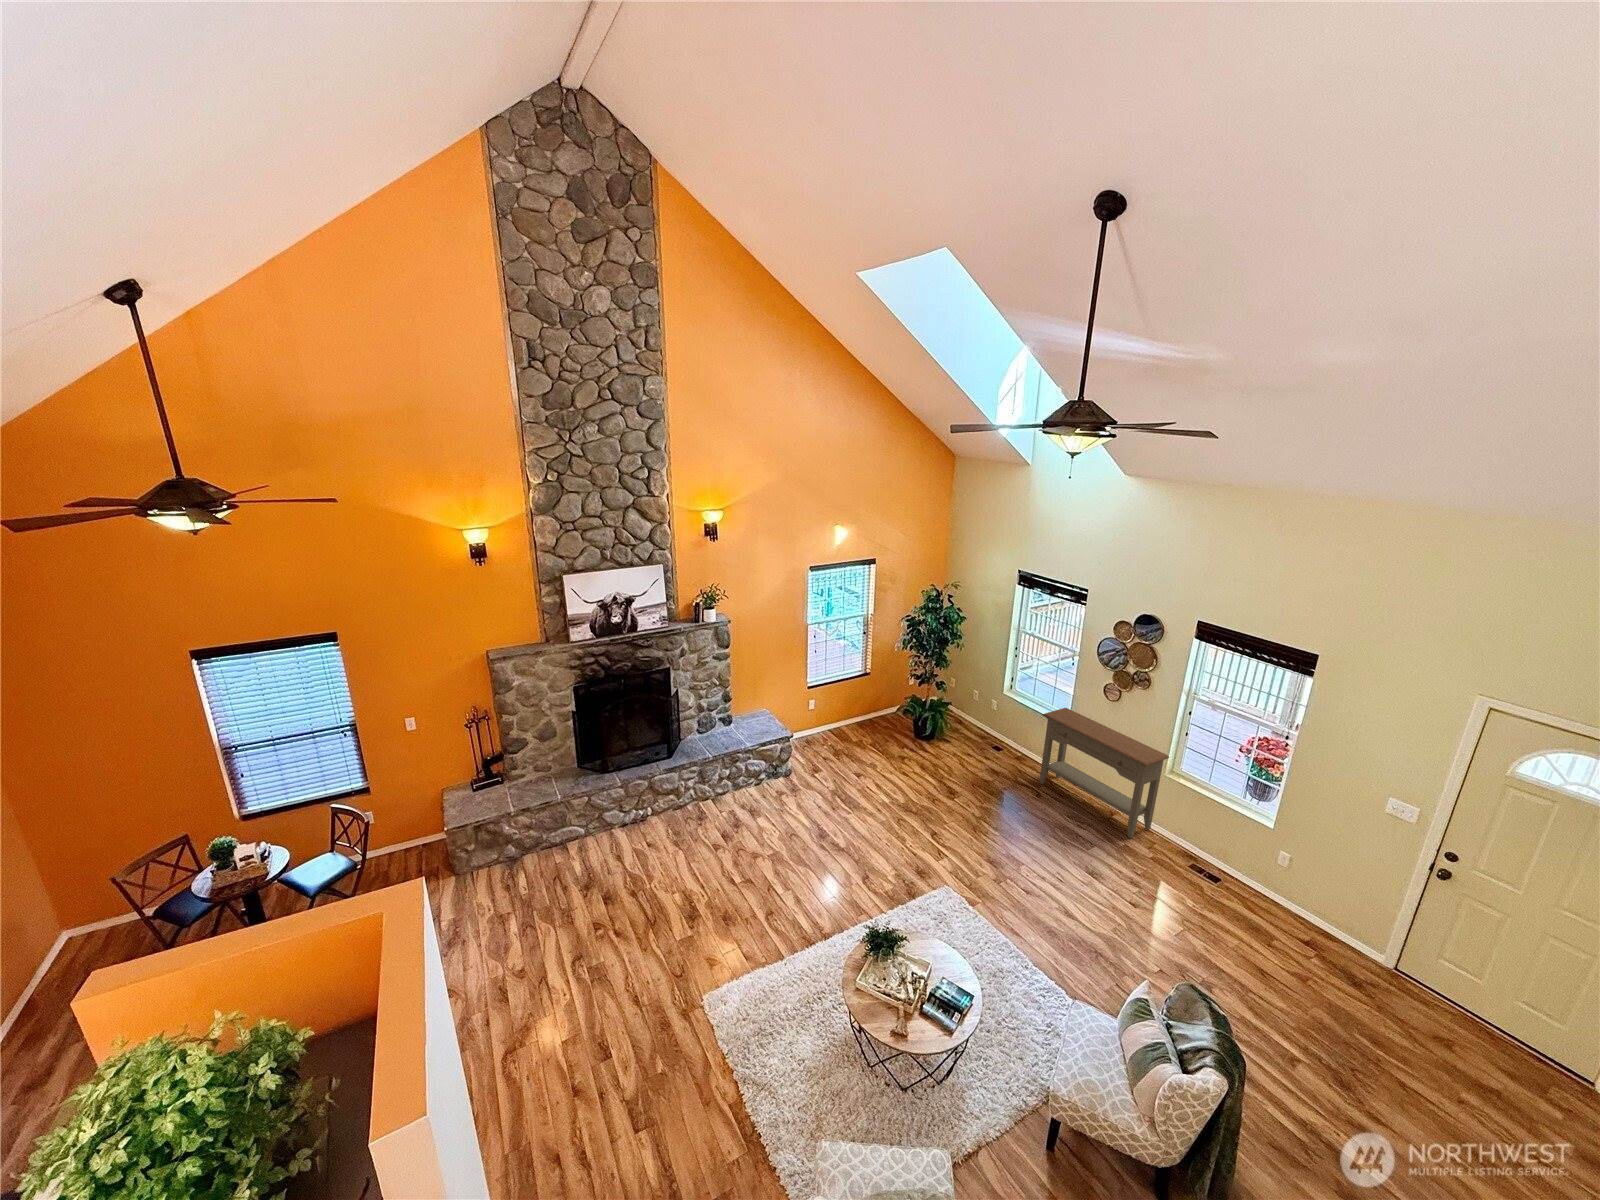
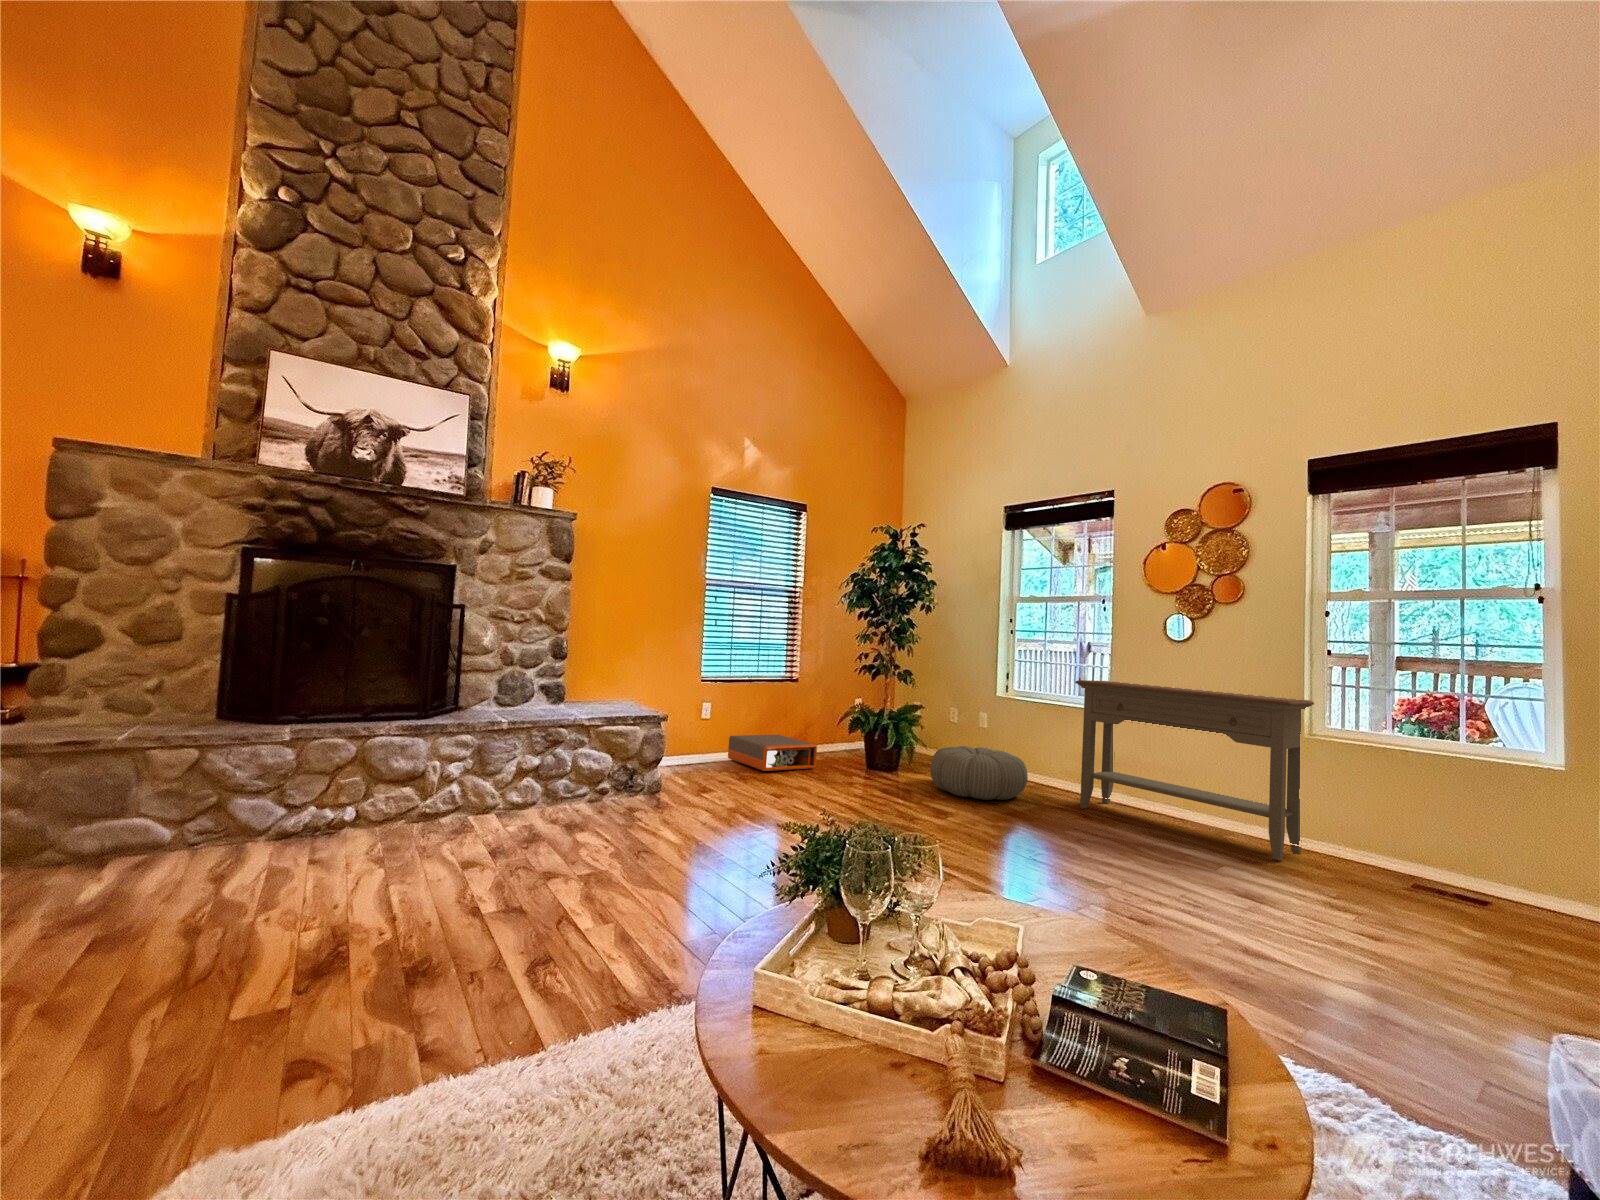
storage box: none [826,711,882,748] -> present [728,735,817,771]
pouf: none [951,735,1011,778] -> present [930,746,1028,800]

